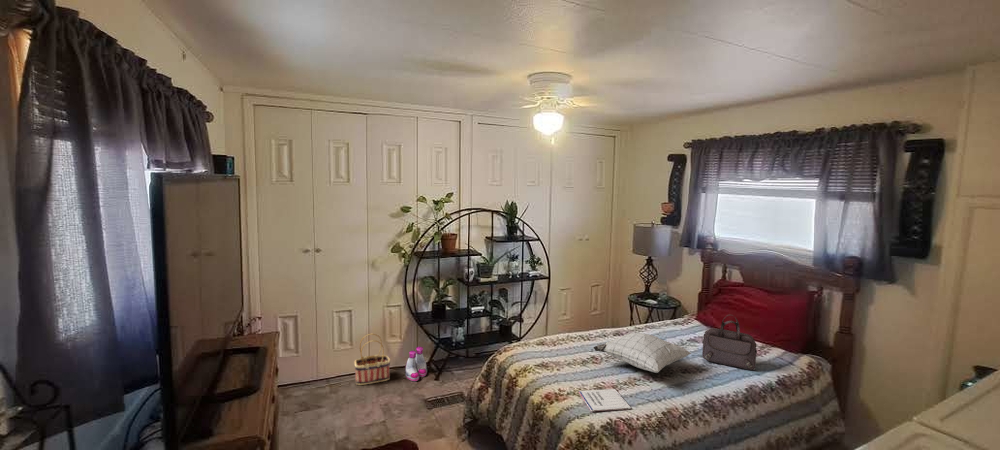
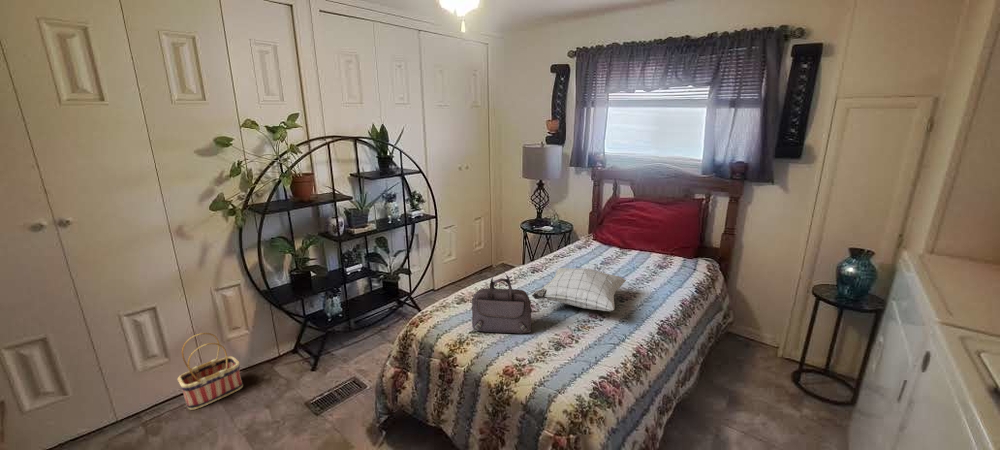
handbag: present [702,315,757,370] -> present [471,271,532,334]
boots: present [405,347,427,381] -> none [263,332,297,380]
notebook: present [579,389,631,411] -> none [539,339,604,378]

